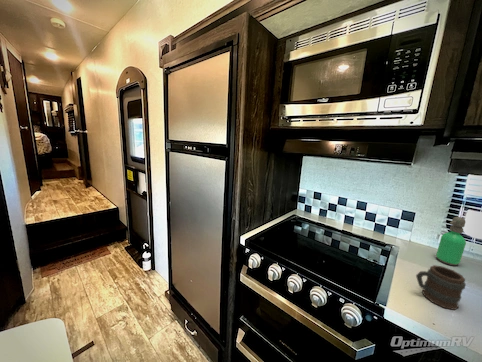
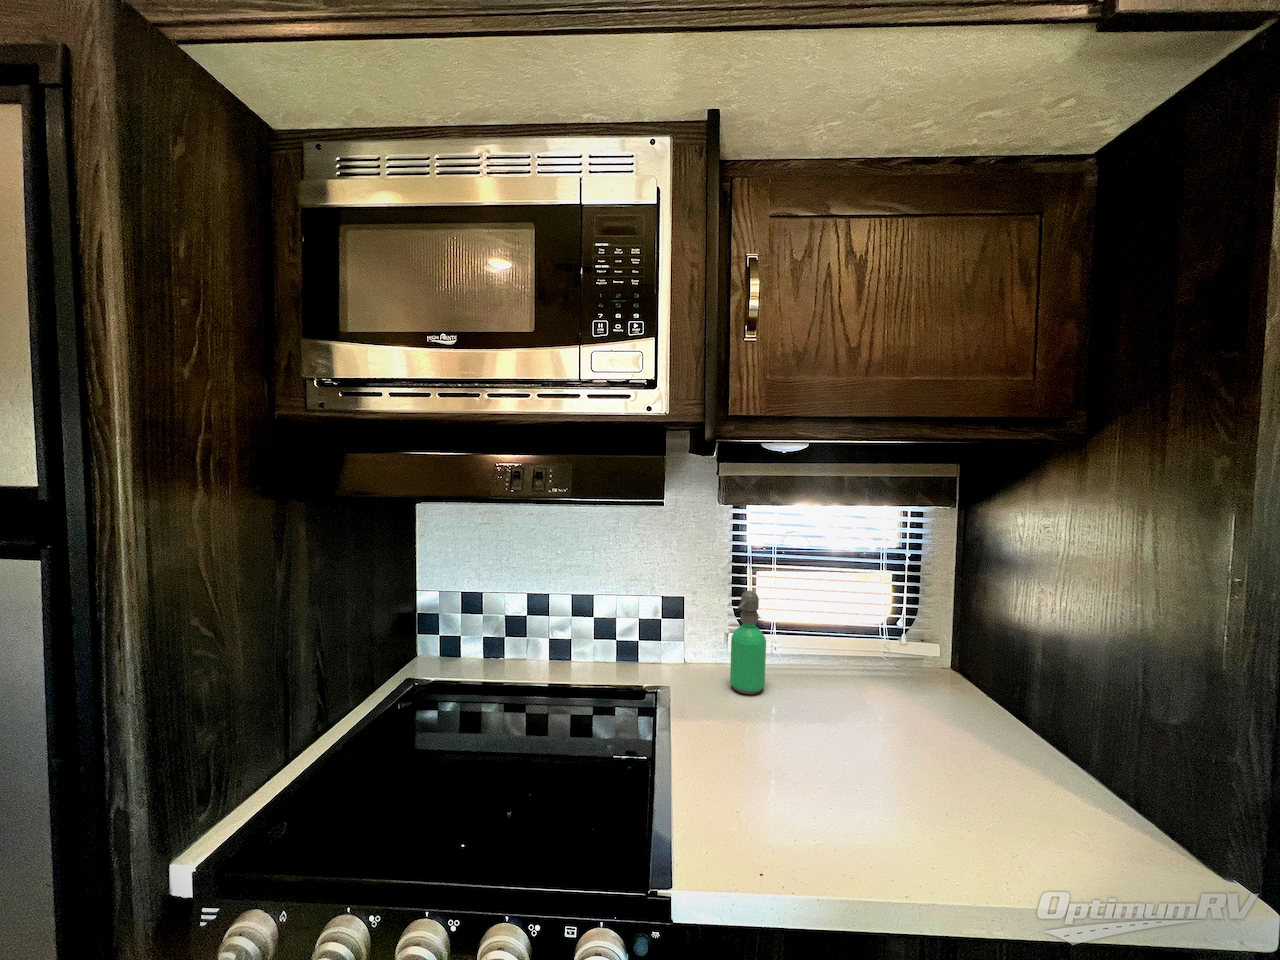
mug: present [416,265,466,310] -> none [707,710,781,804]

